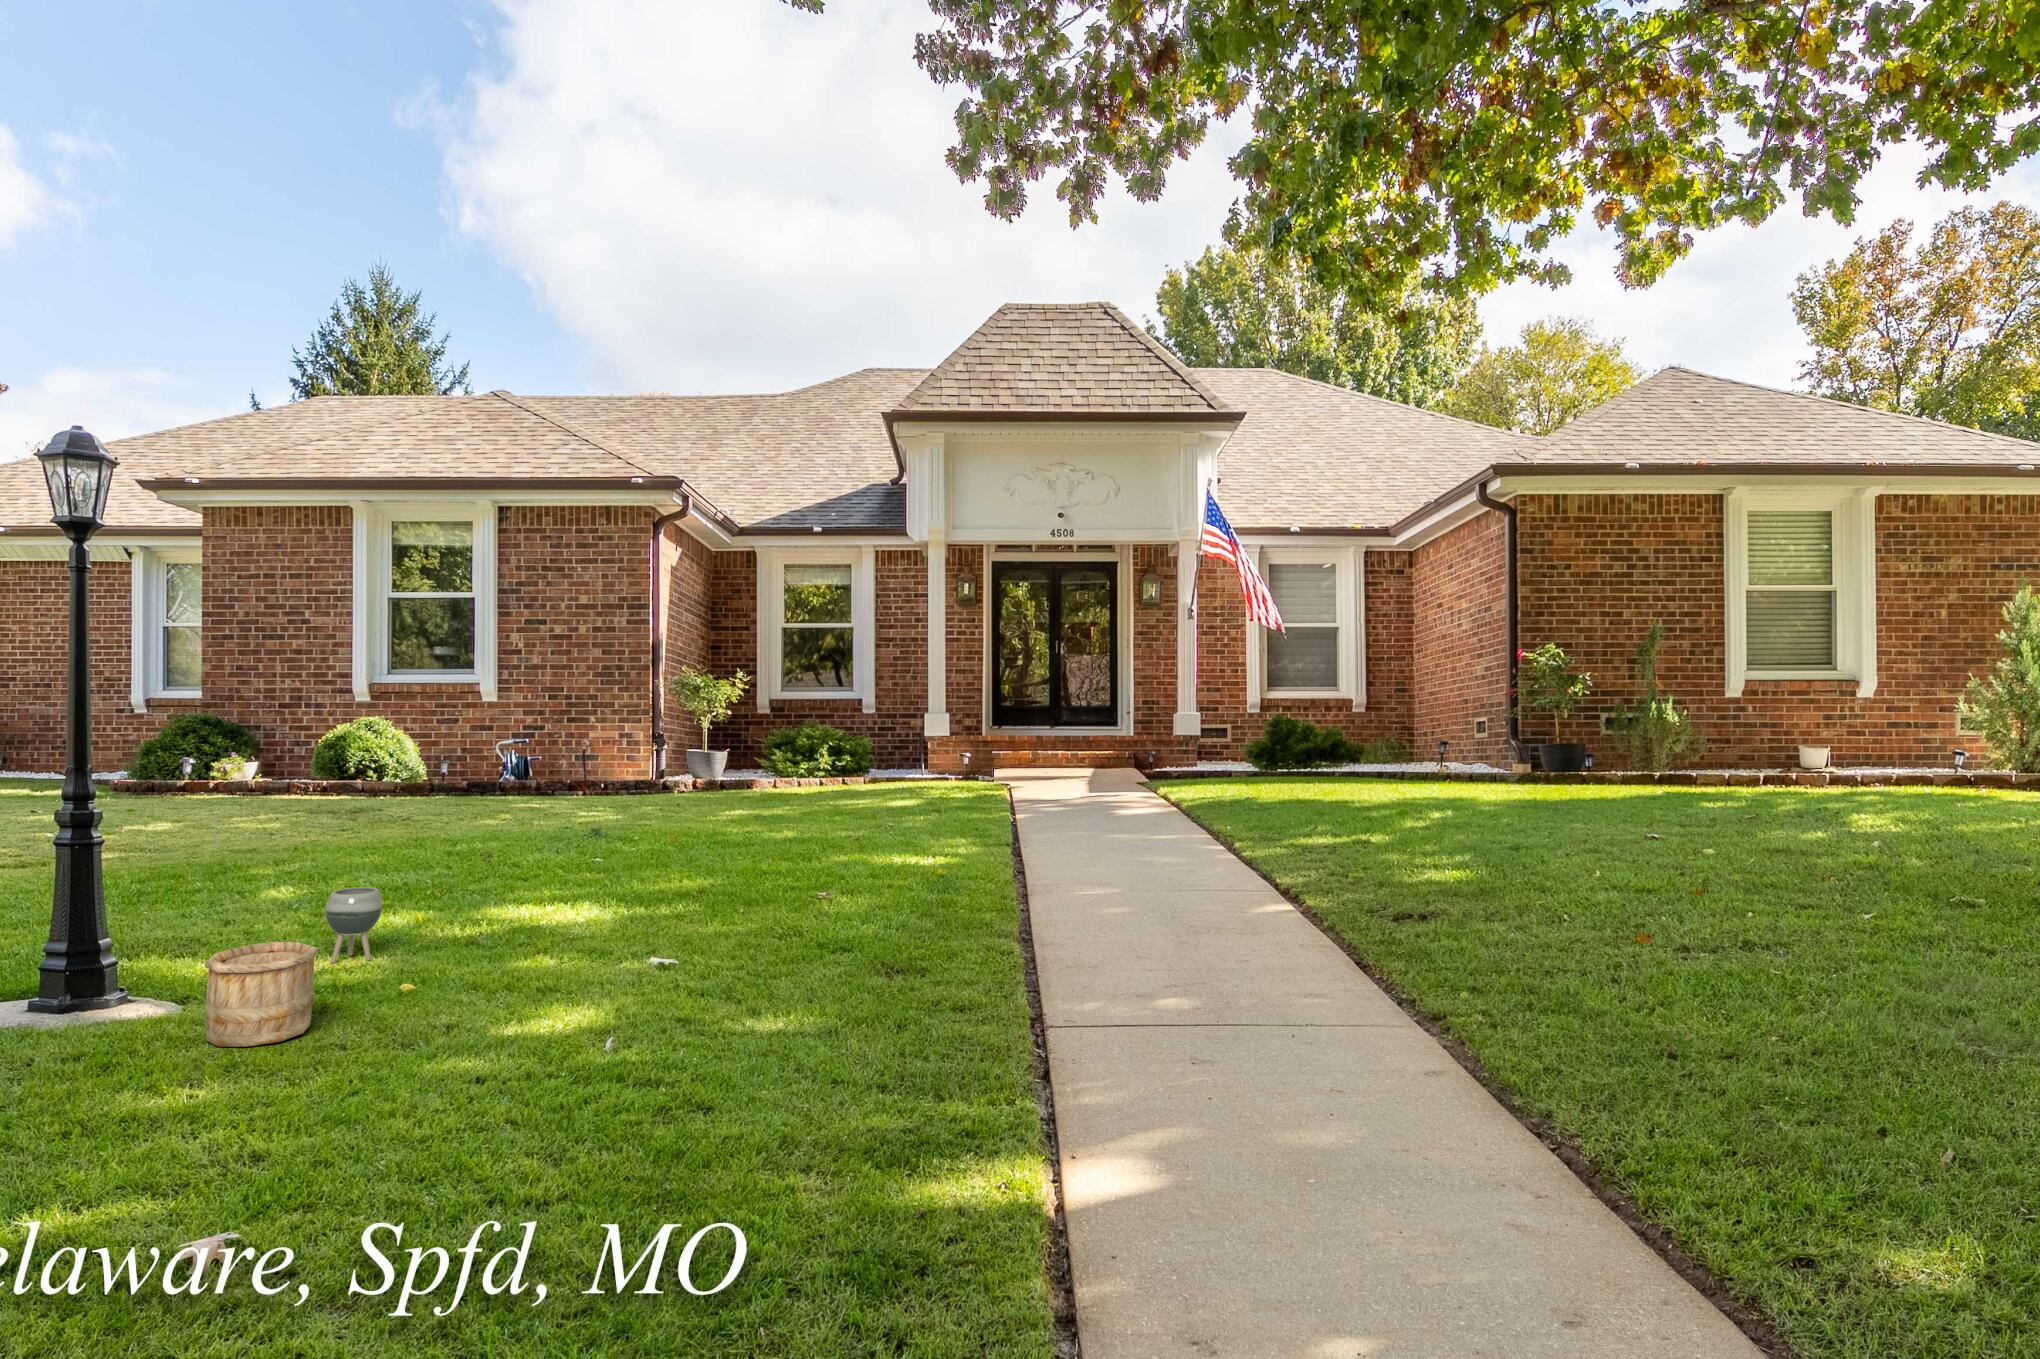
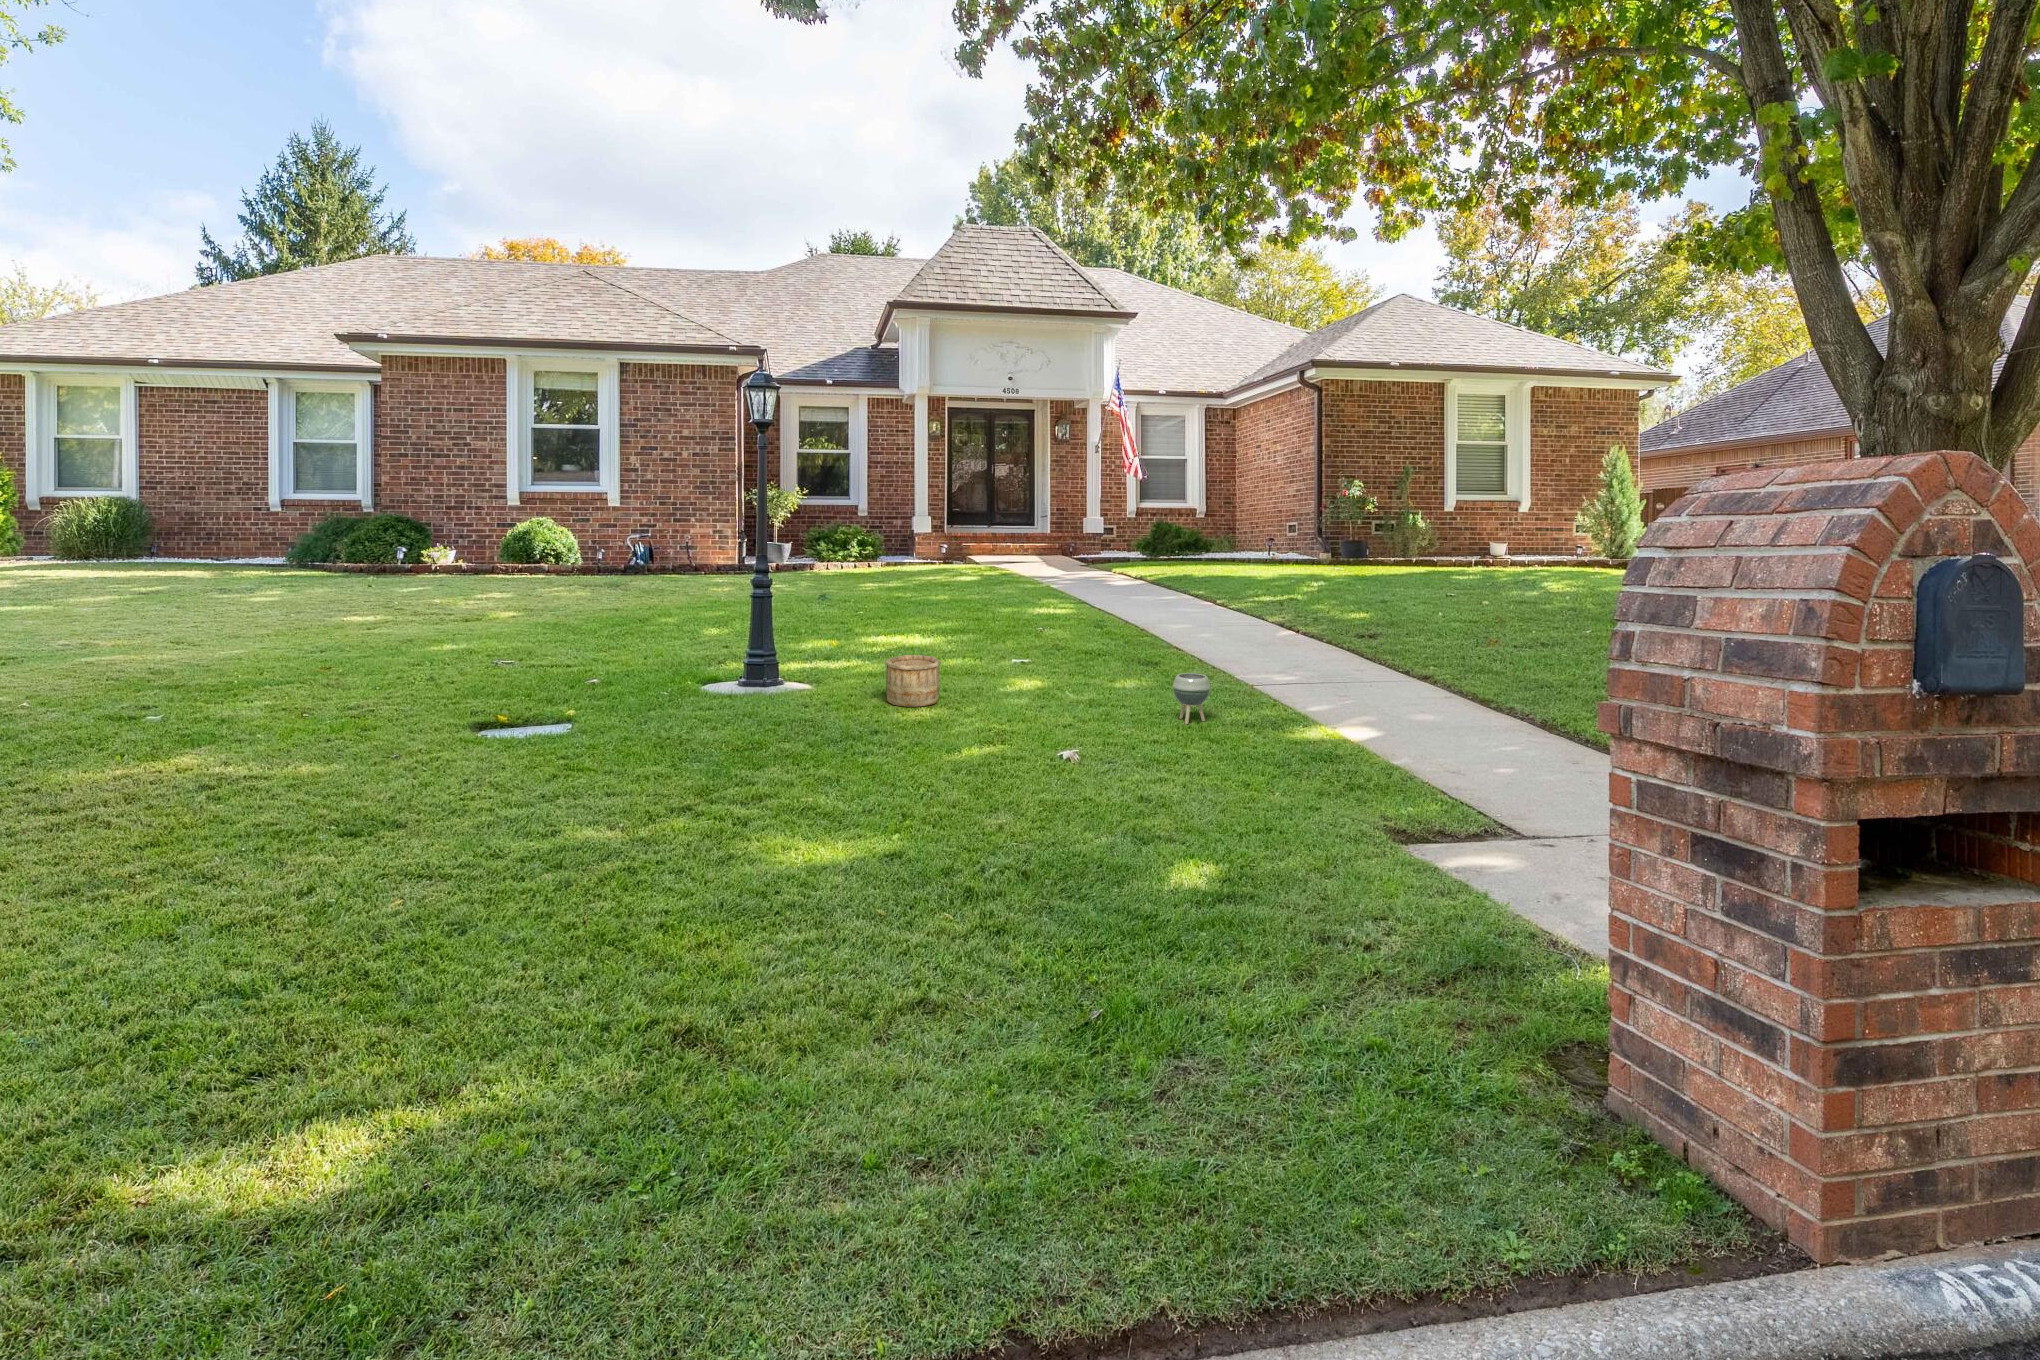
planter: present [325,887,382,963] -> present [1173,673,1210,724]

